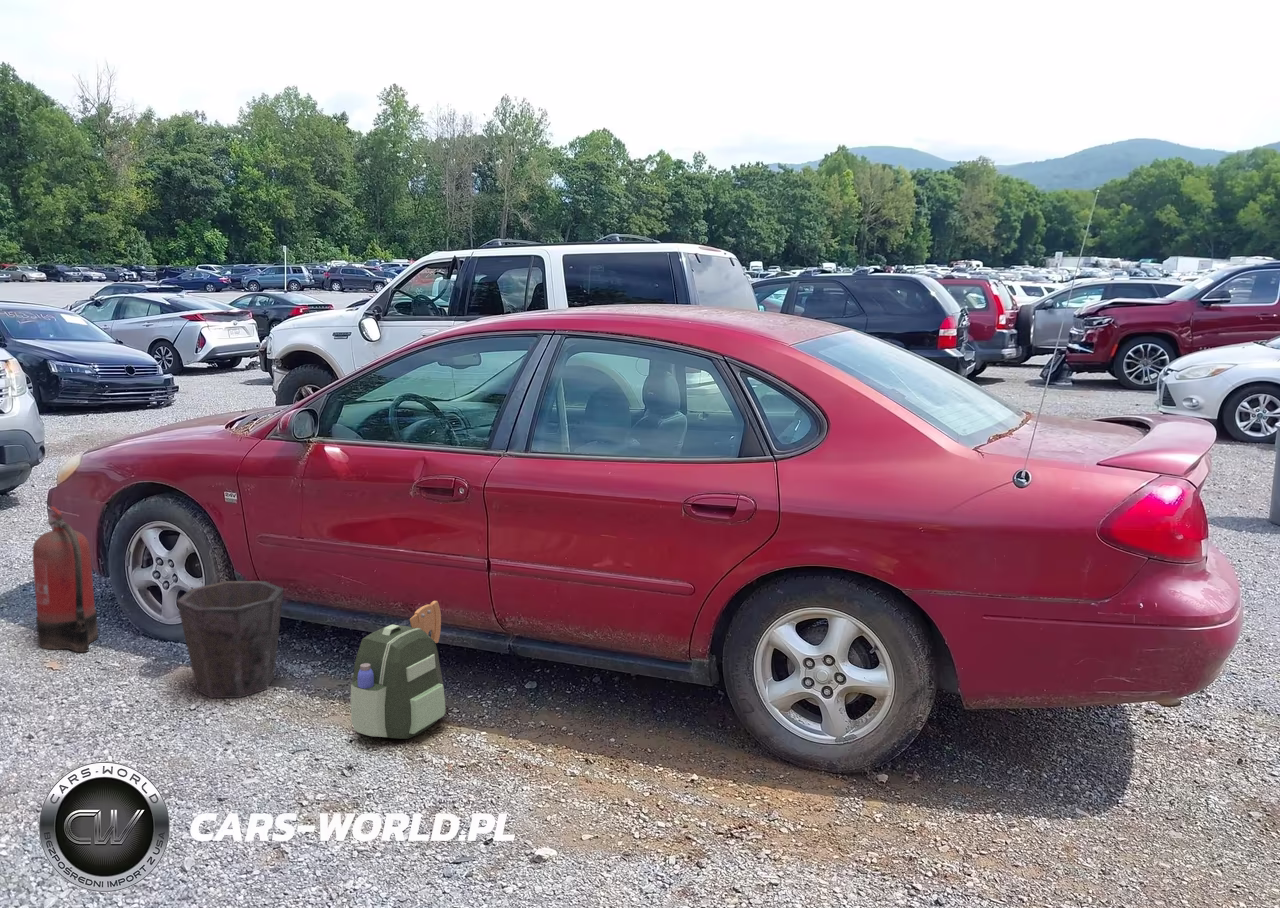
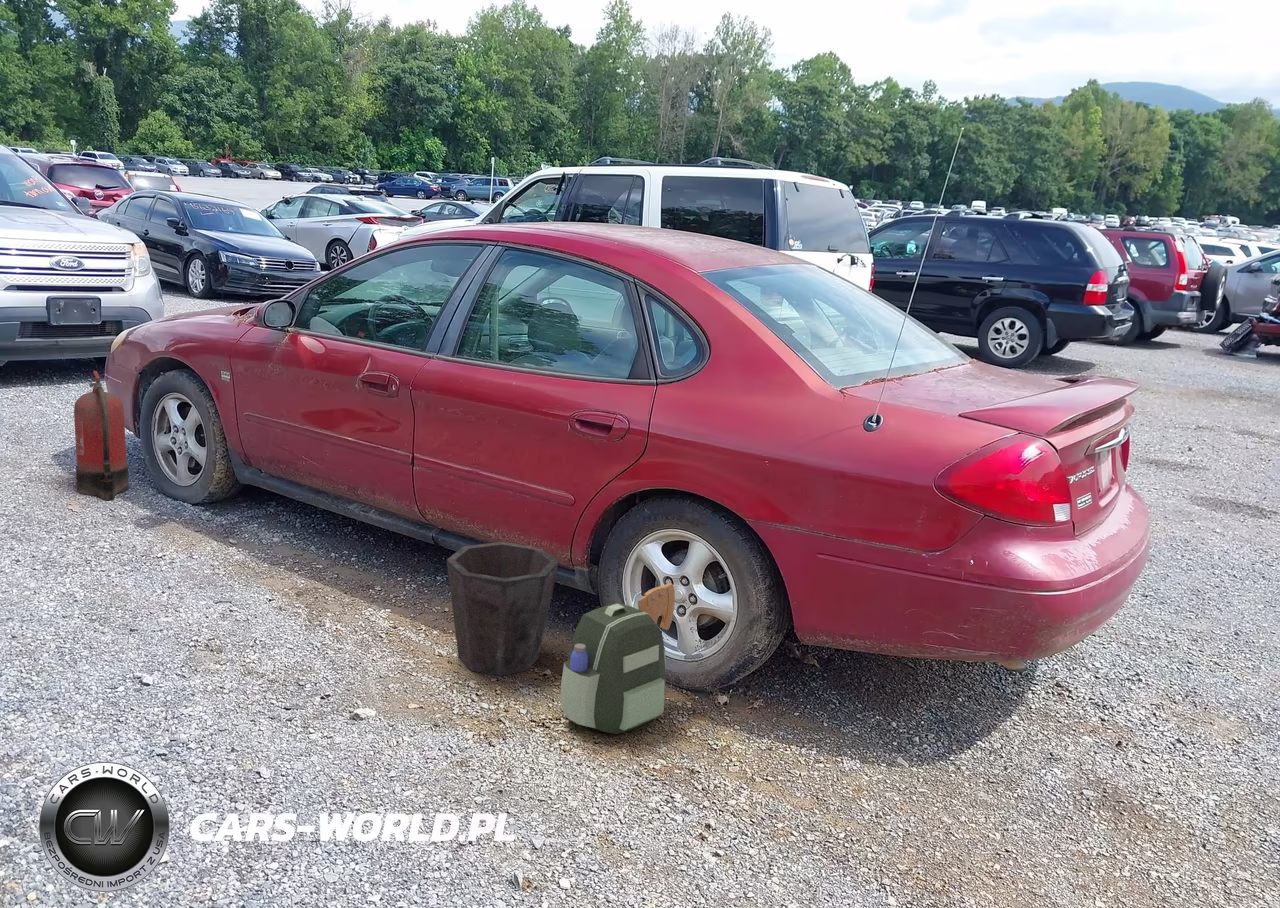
waste bin: present [177,581,283,698] -> present [447,542,559,676]
backpack: present [350,601,445,739] -> present [561,583,675,734]

